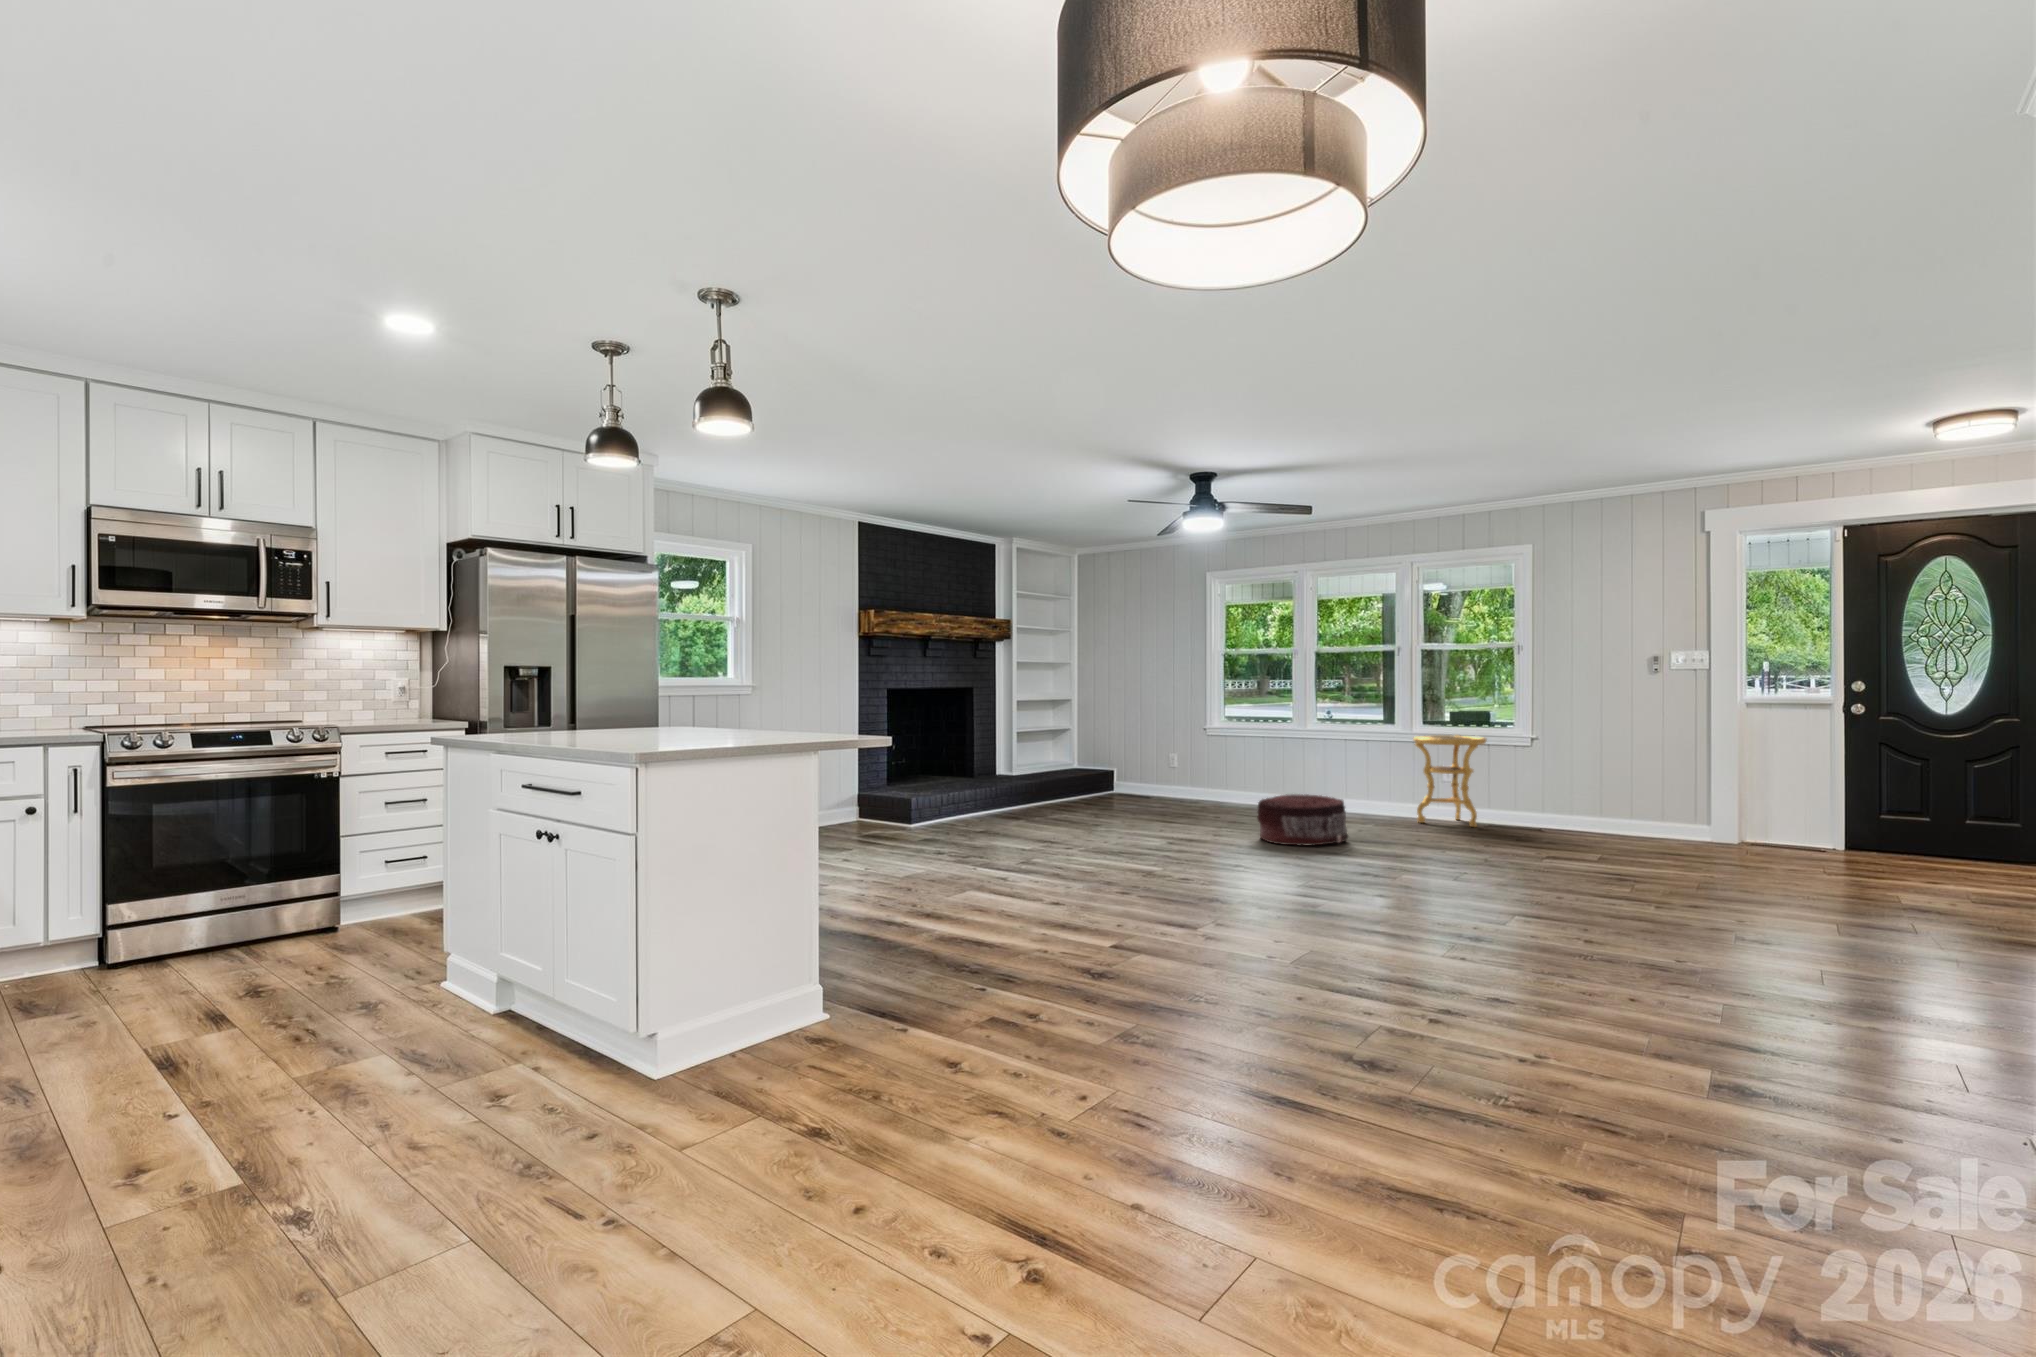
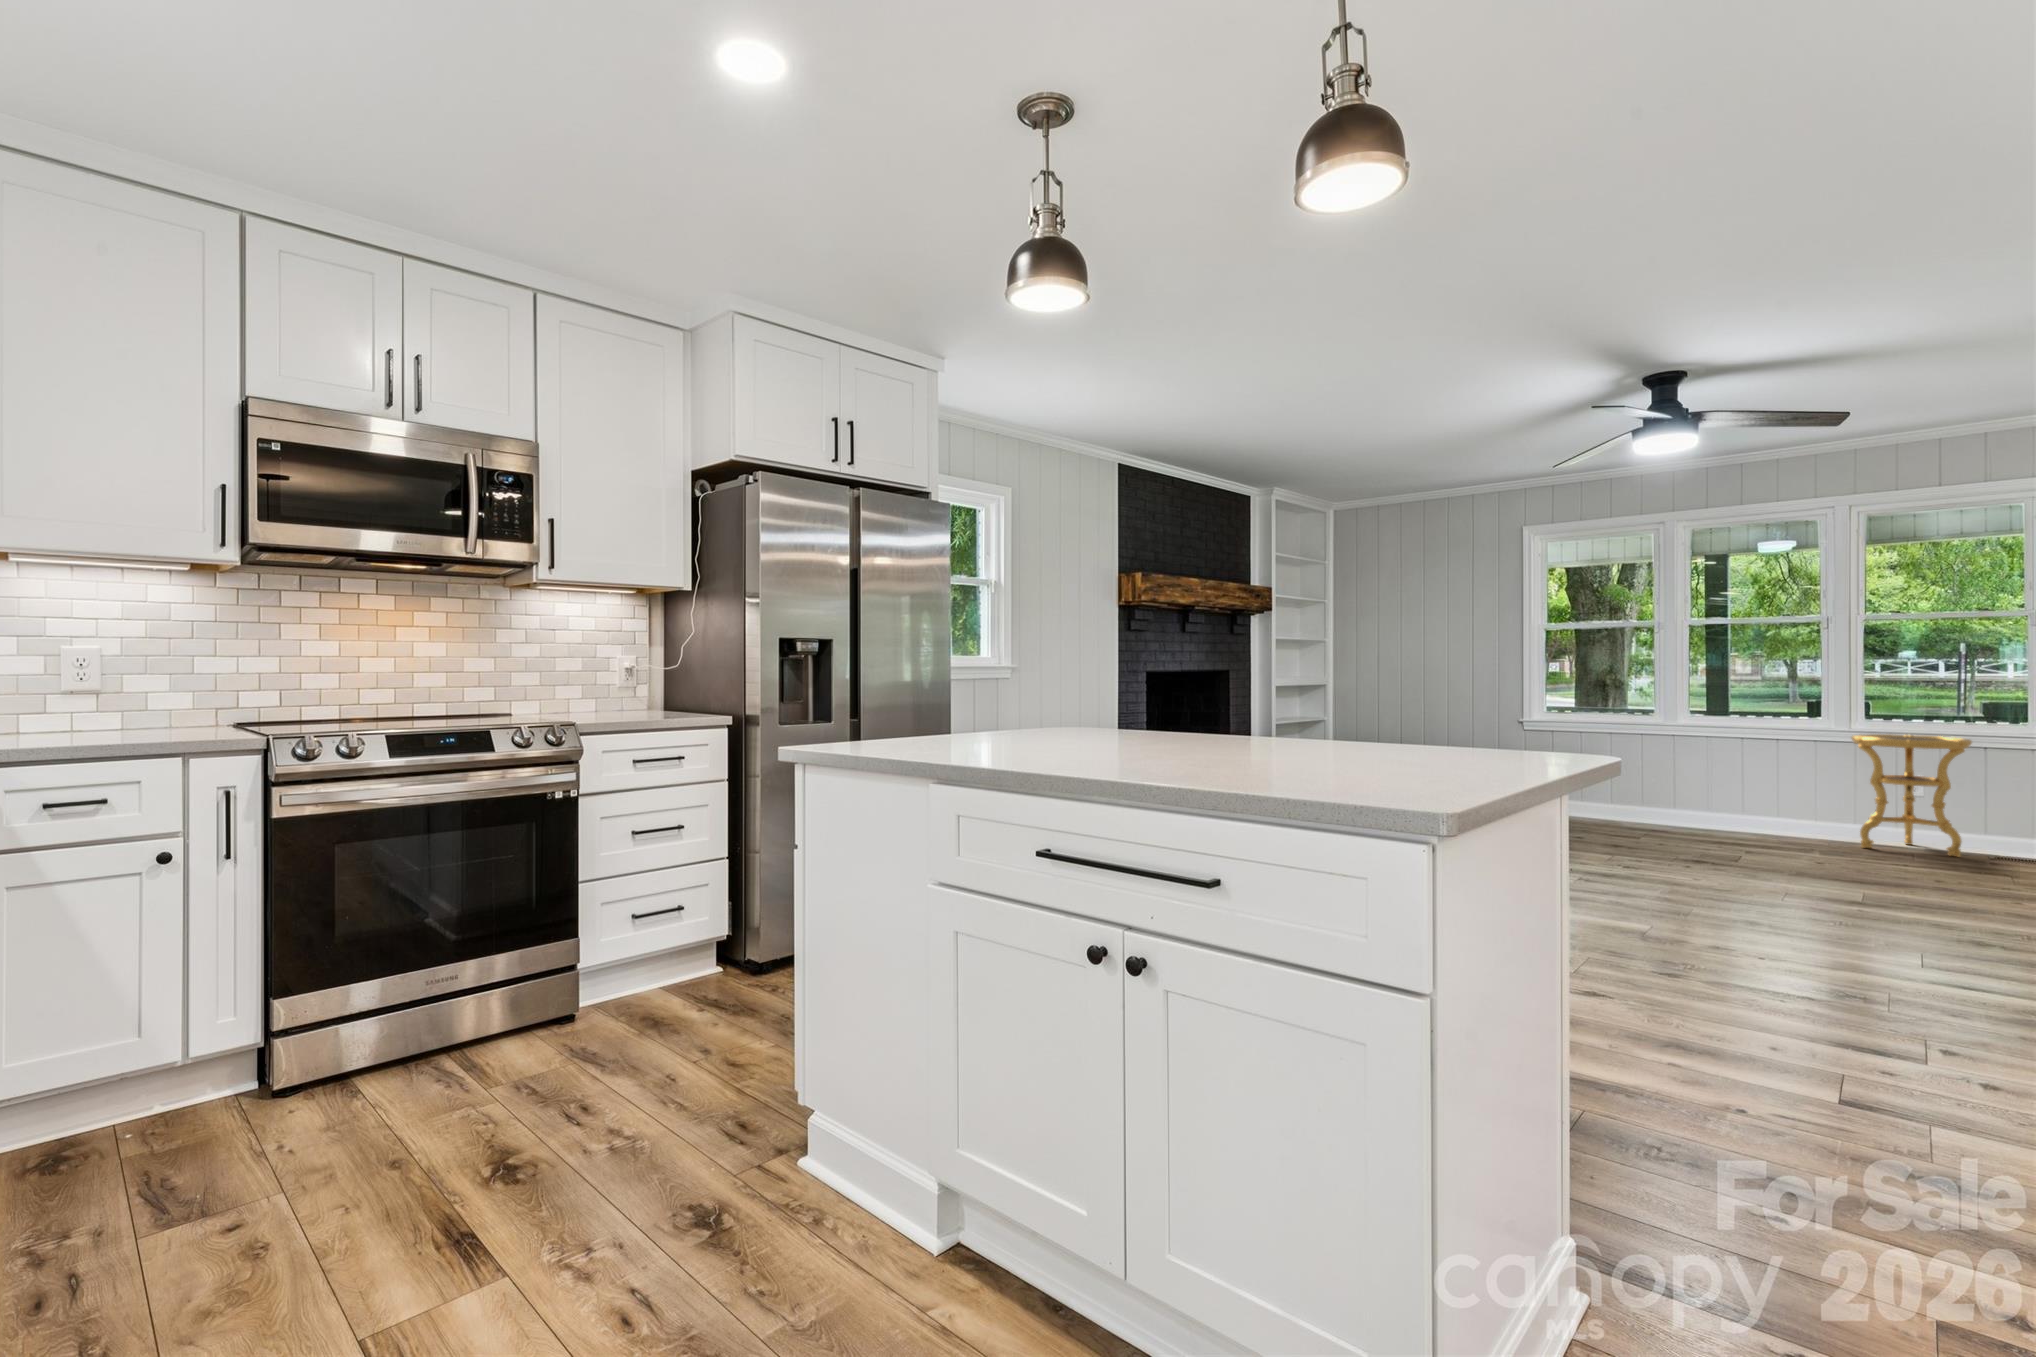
pouf: present [1257,794,1348,845] -> none [1687,812,1831,885]

